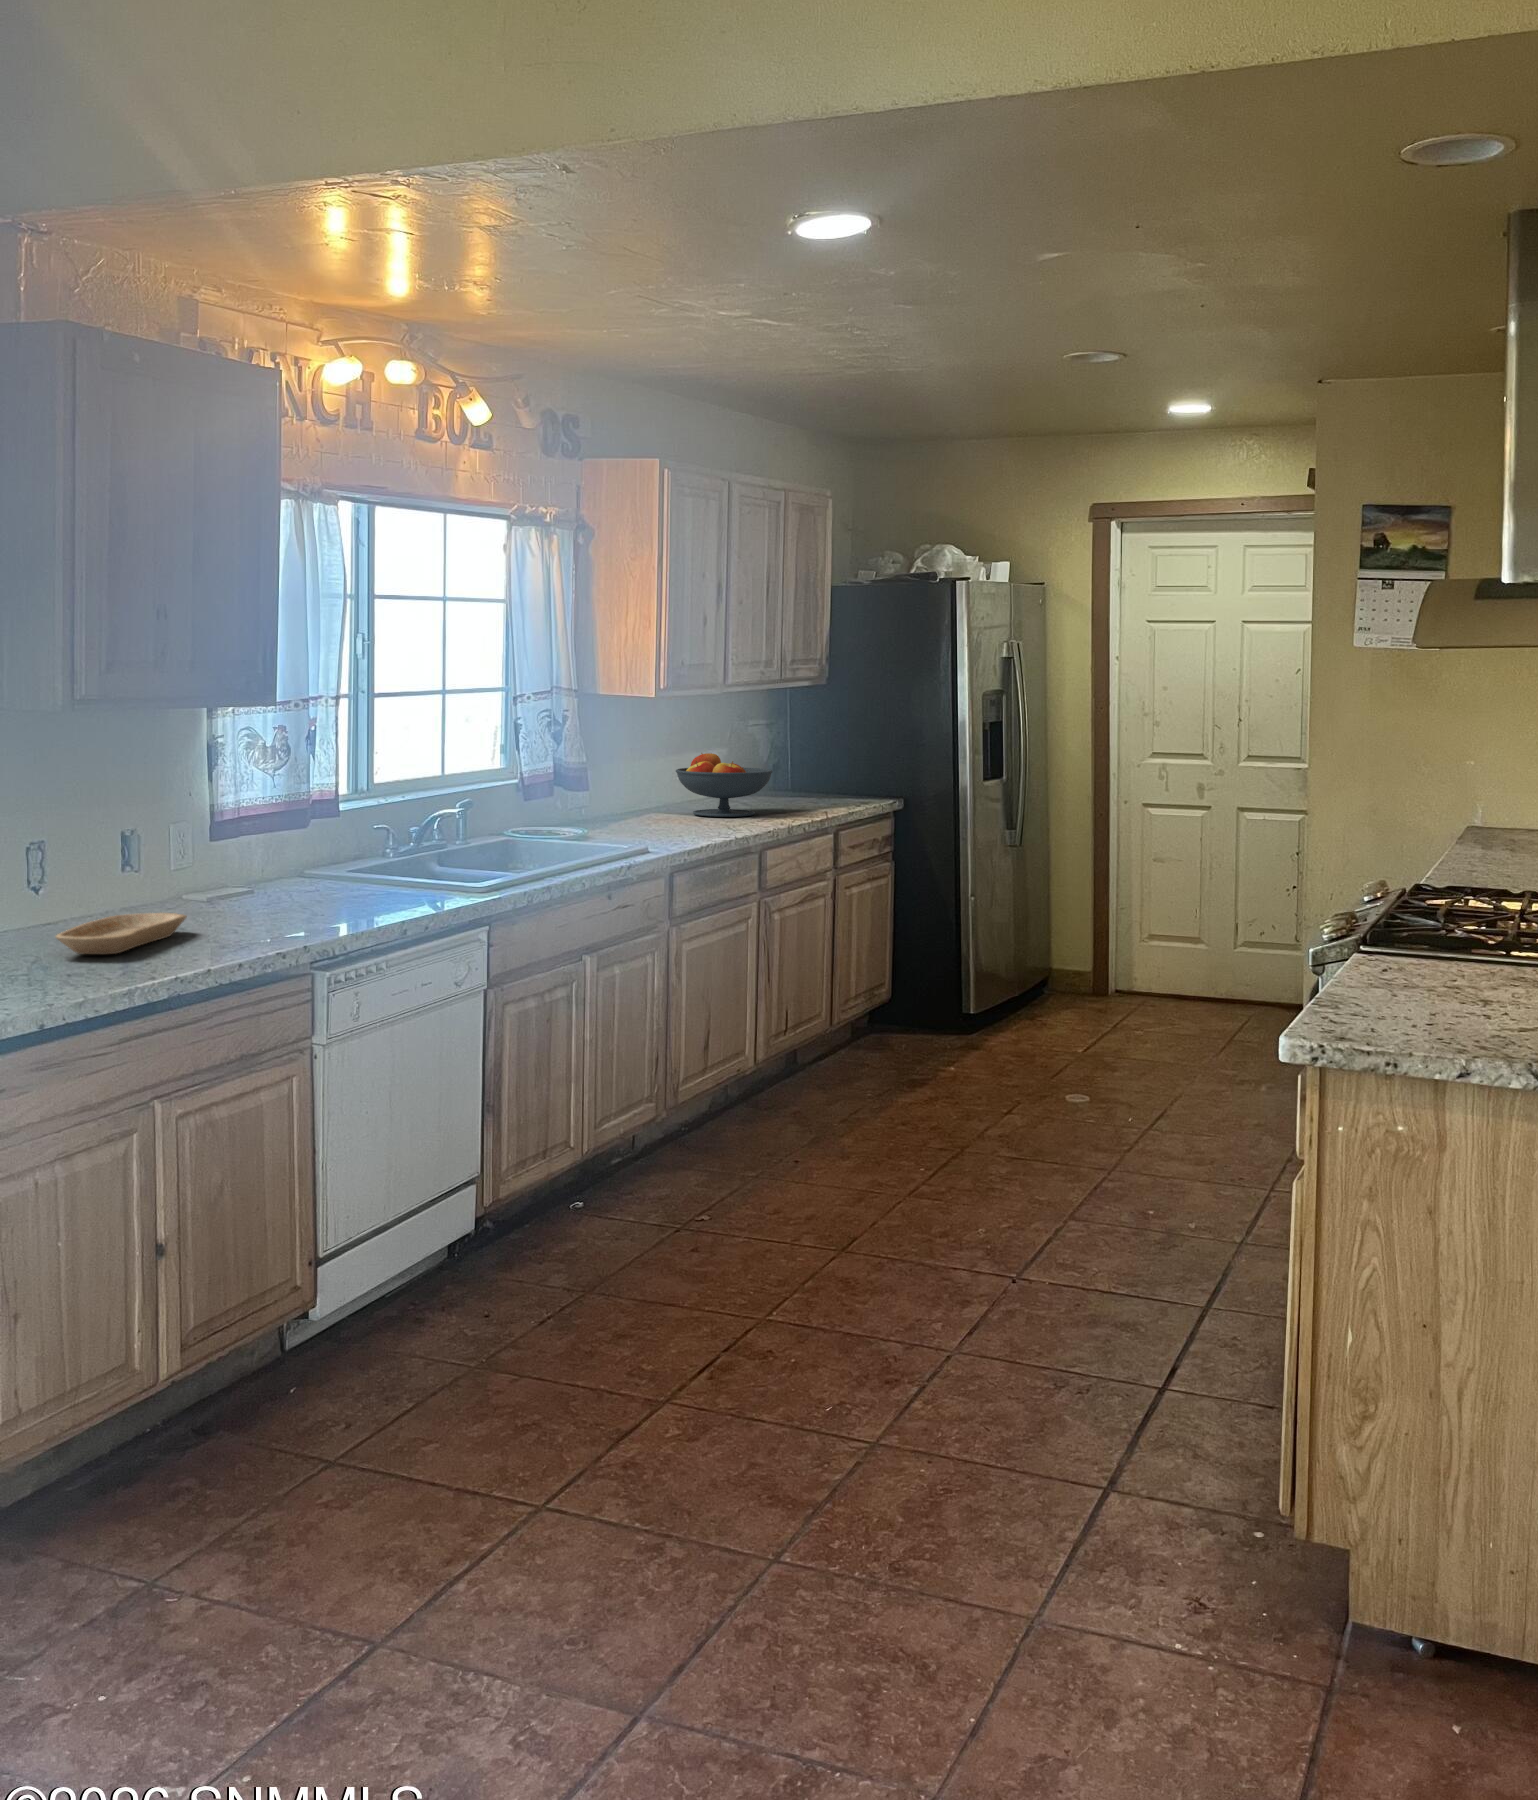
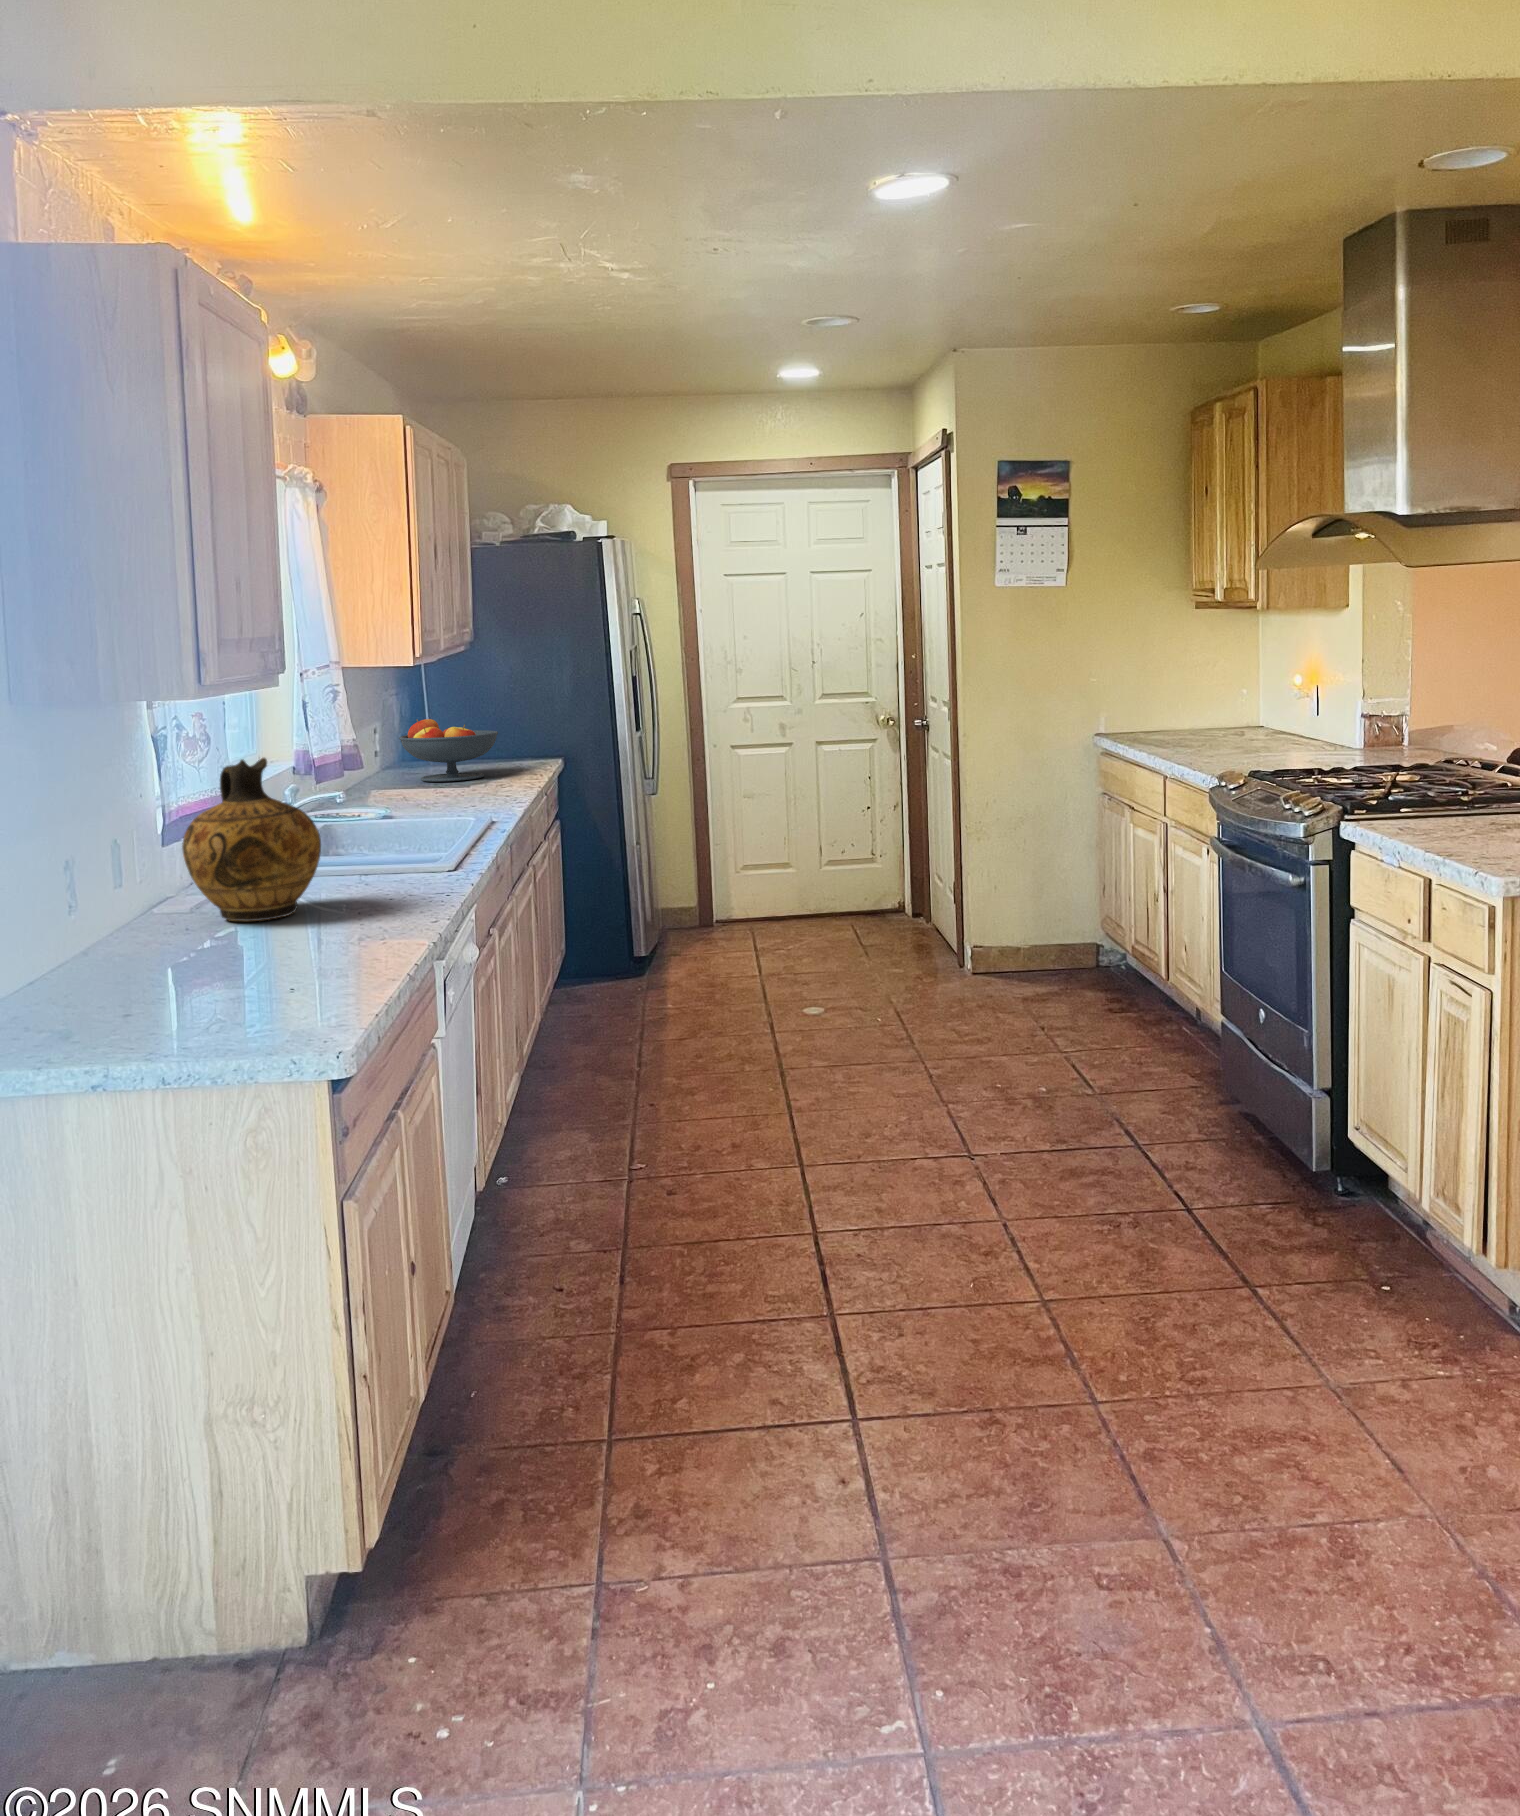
ceramic jug: none [182,769,303,912] -> present [182,758,321,921]
tray: present [56,913,187,954] -> none [192,926,302,983]

